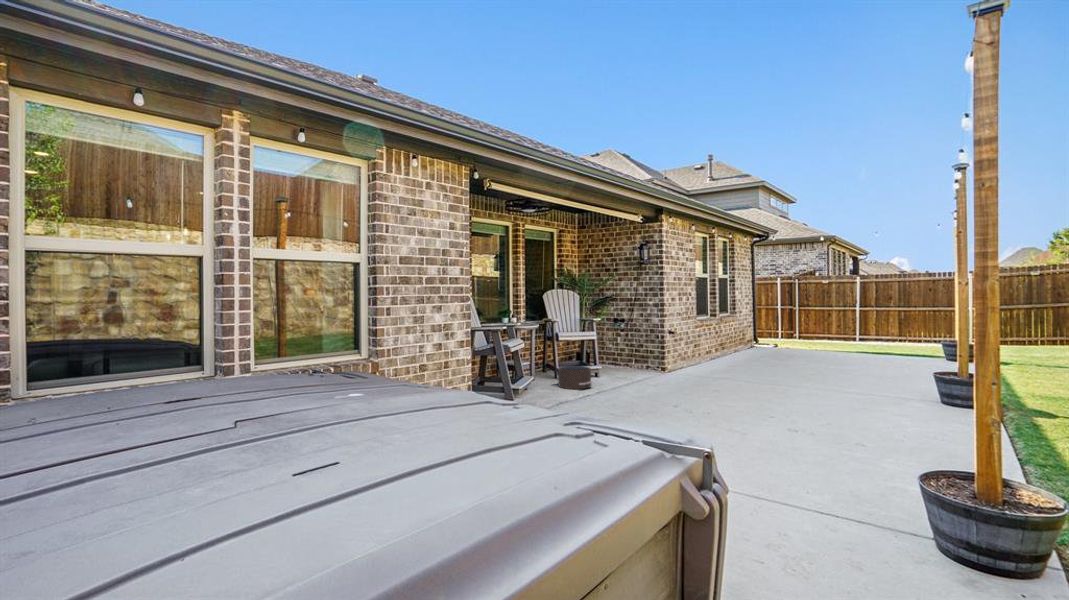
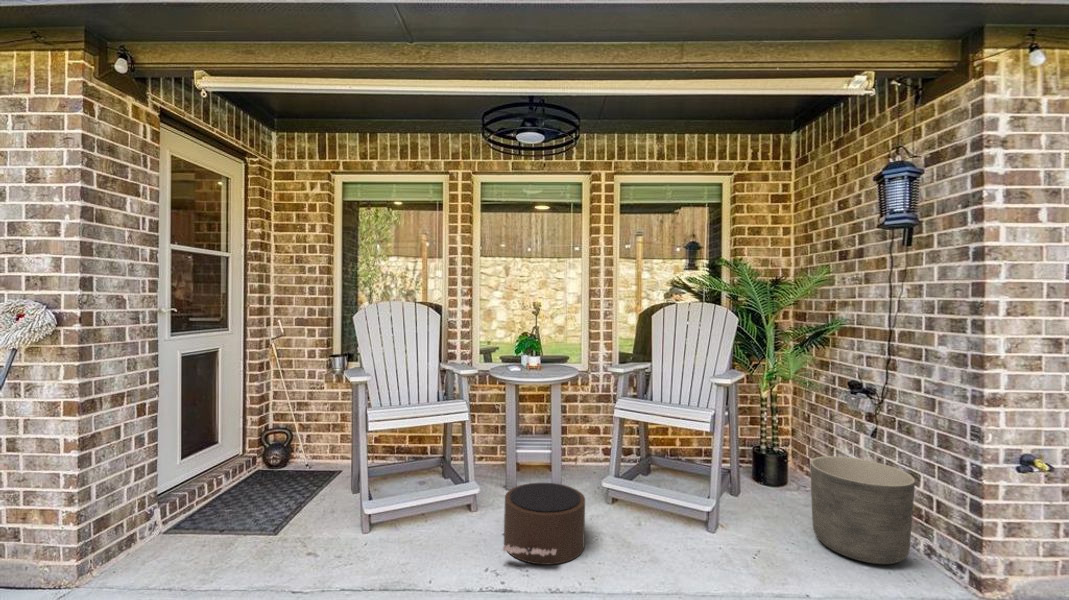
planter: none [618,344,648,372] -> present [810,456,915,564]

